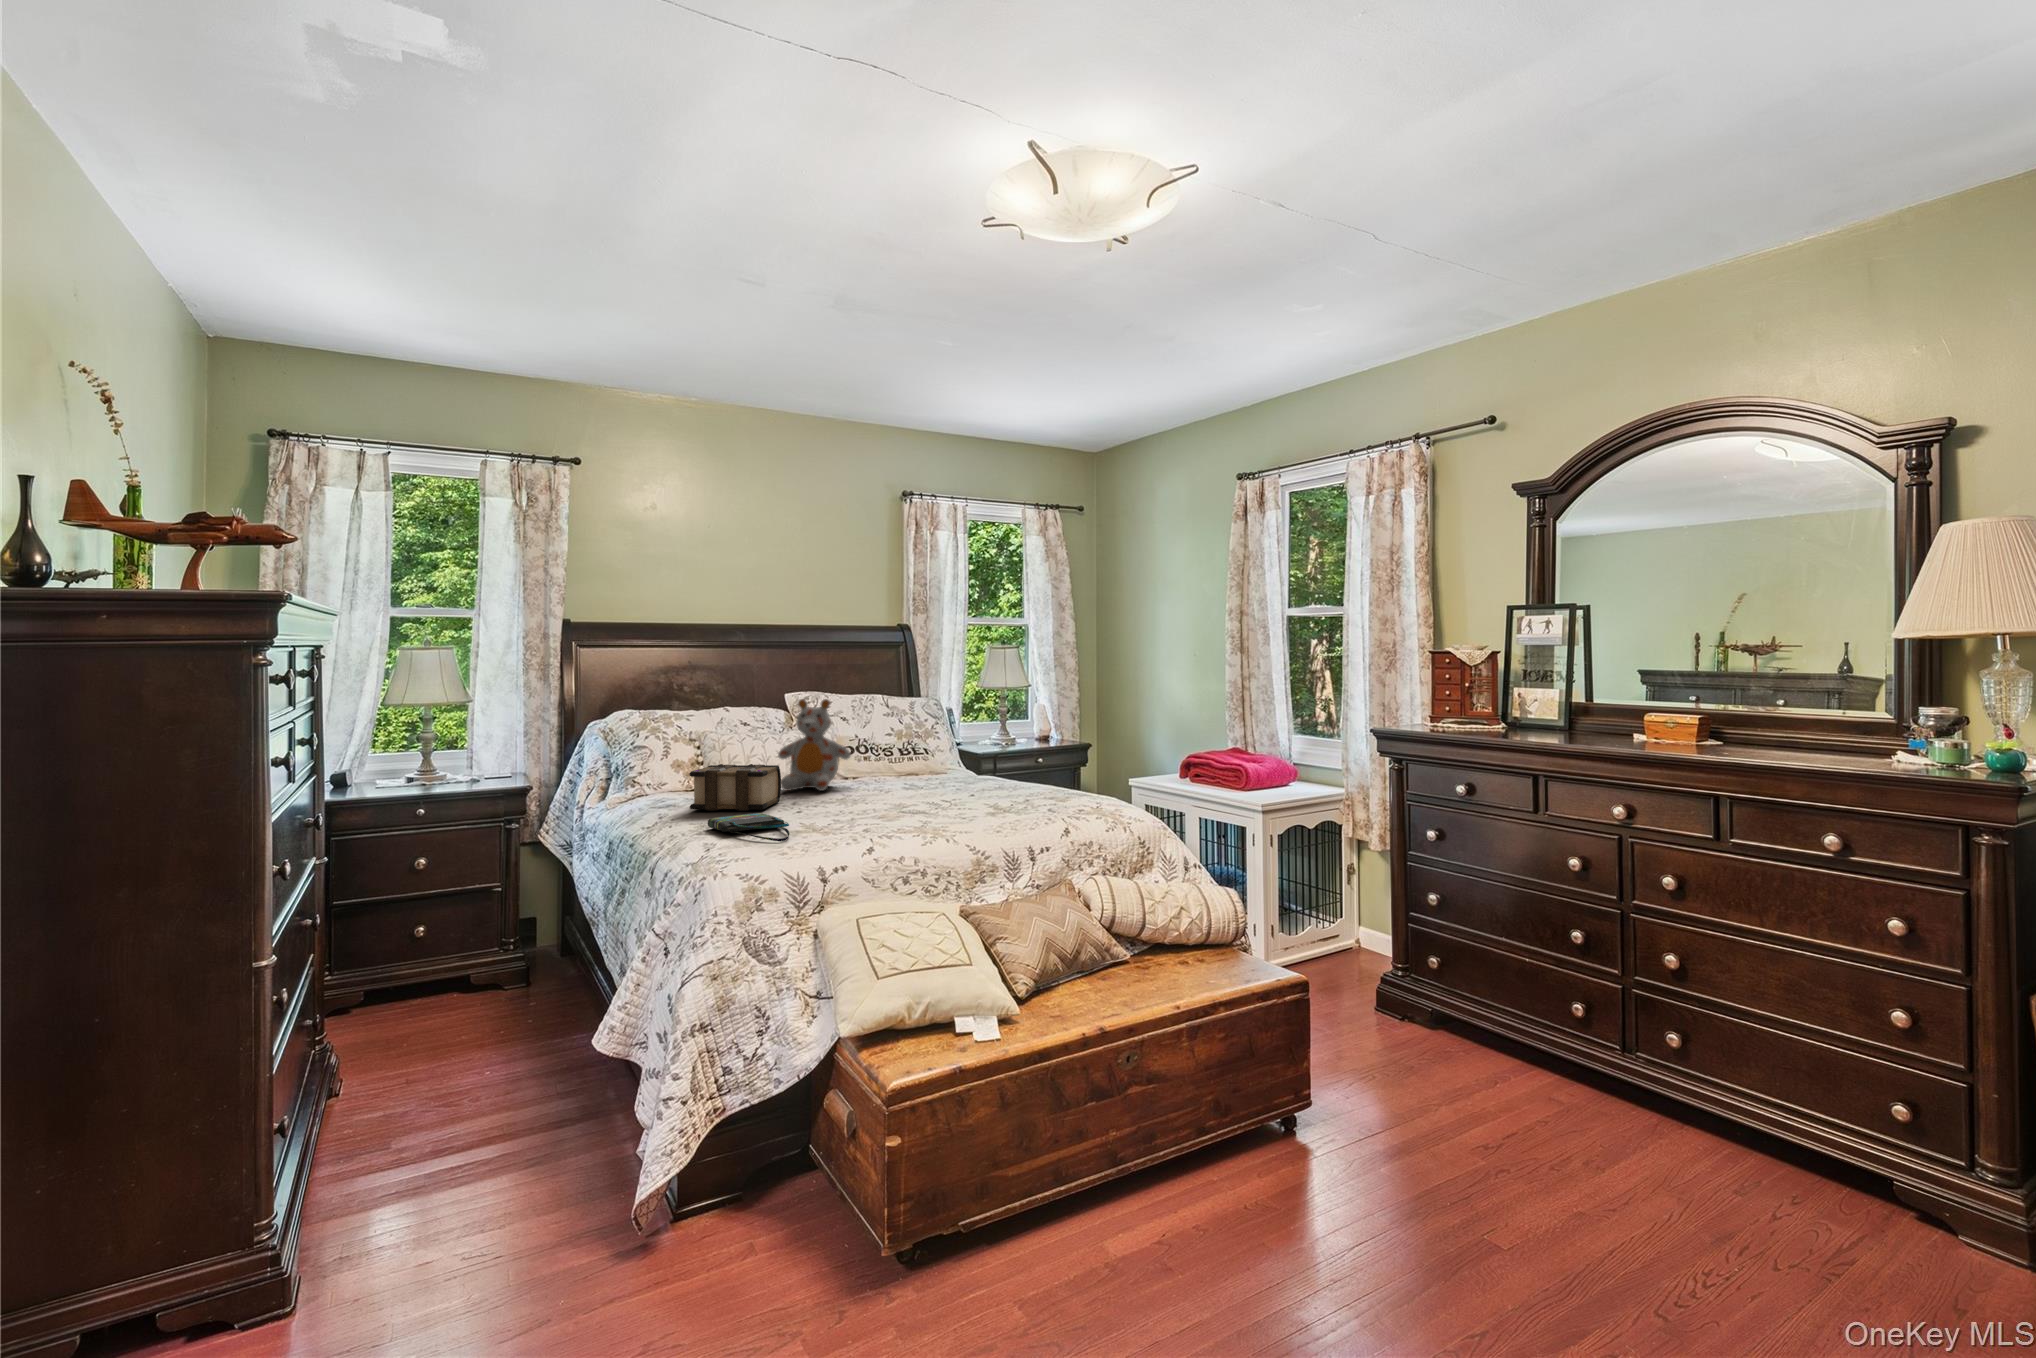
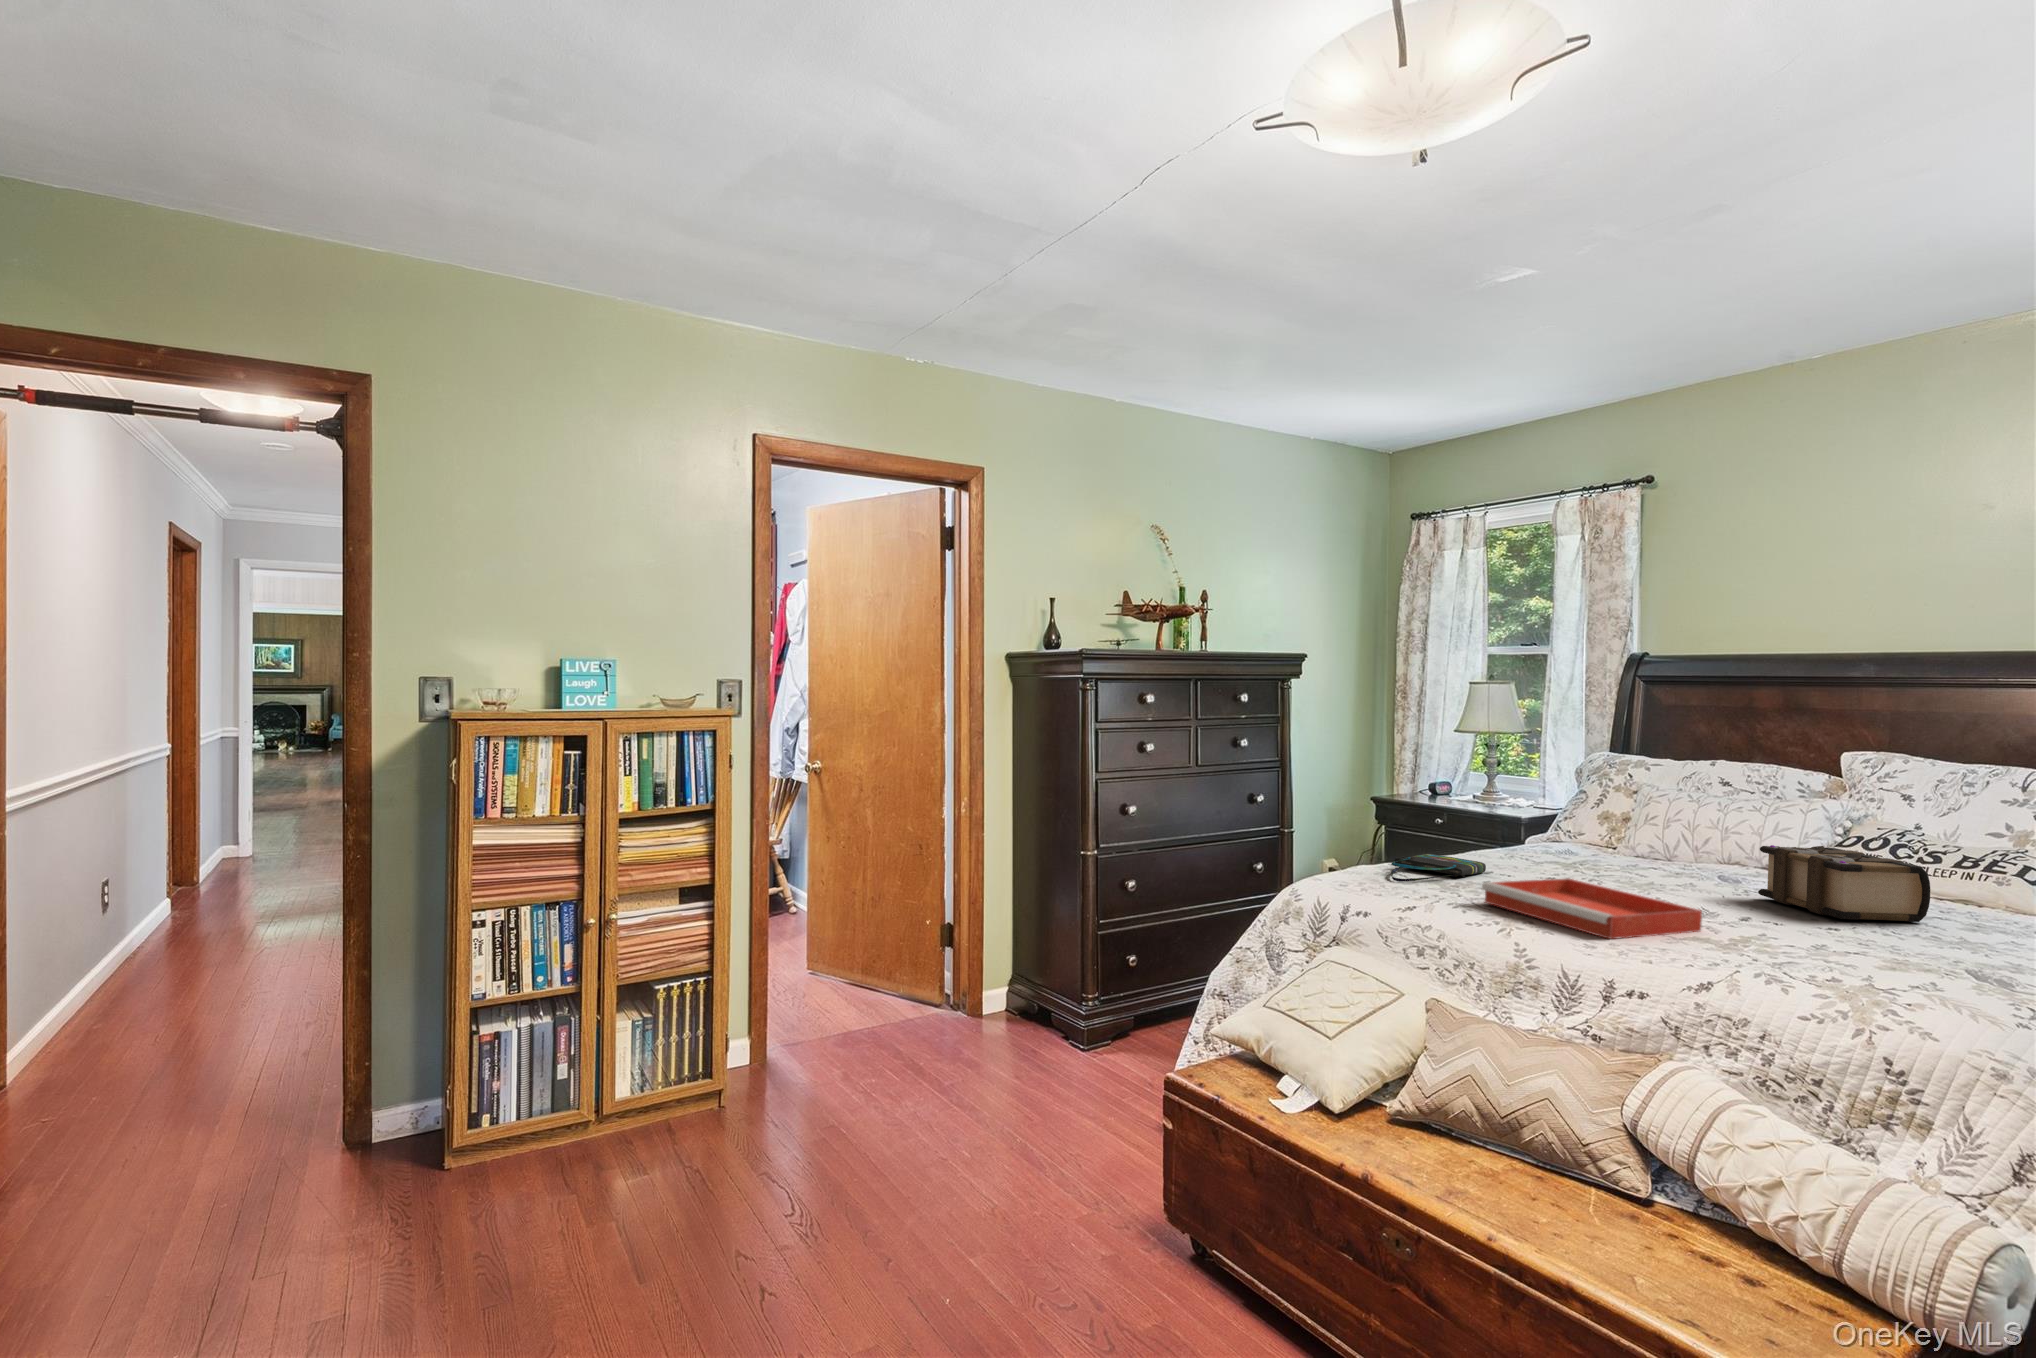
stuffed bear: present [778,699,851,791] -> none [1664,755,1781,878]
book: present [689,764,781,811] -> present [1758,845,1930,922]
tray: none [870,797,995,832] -> present [1482,879,1702,939]

